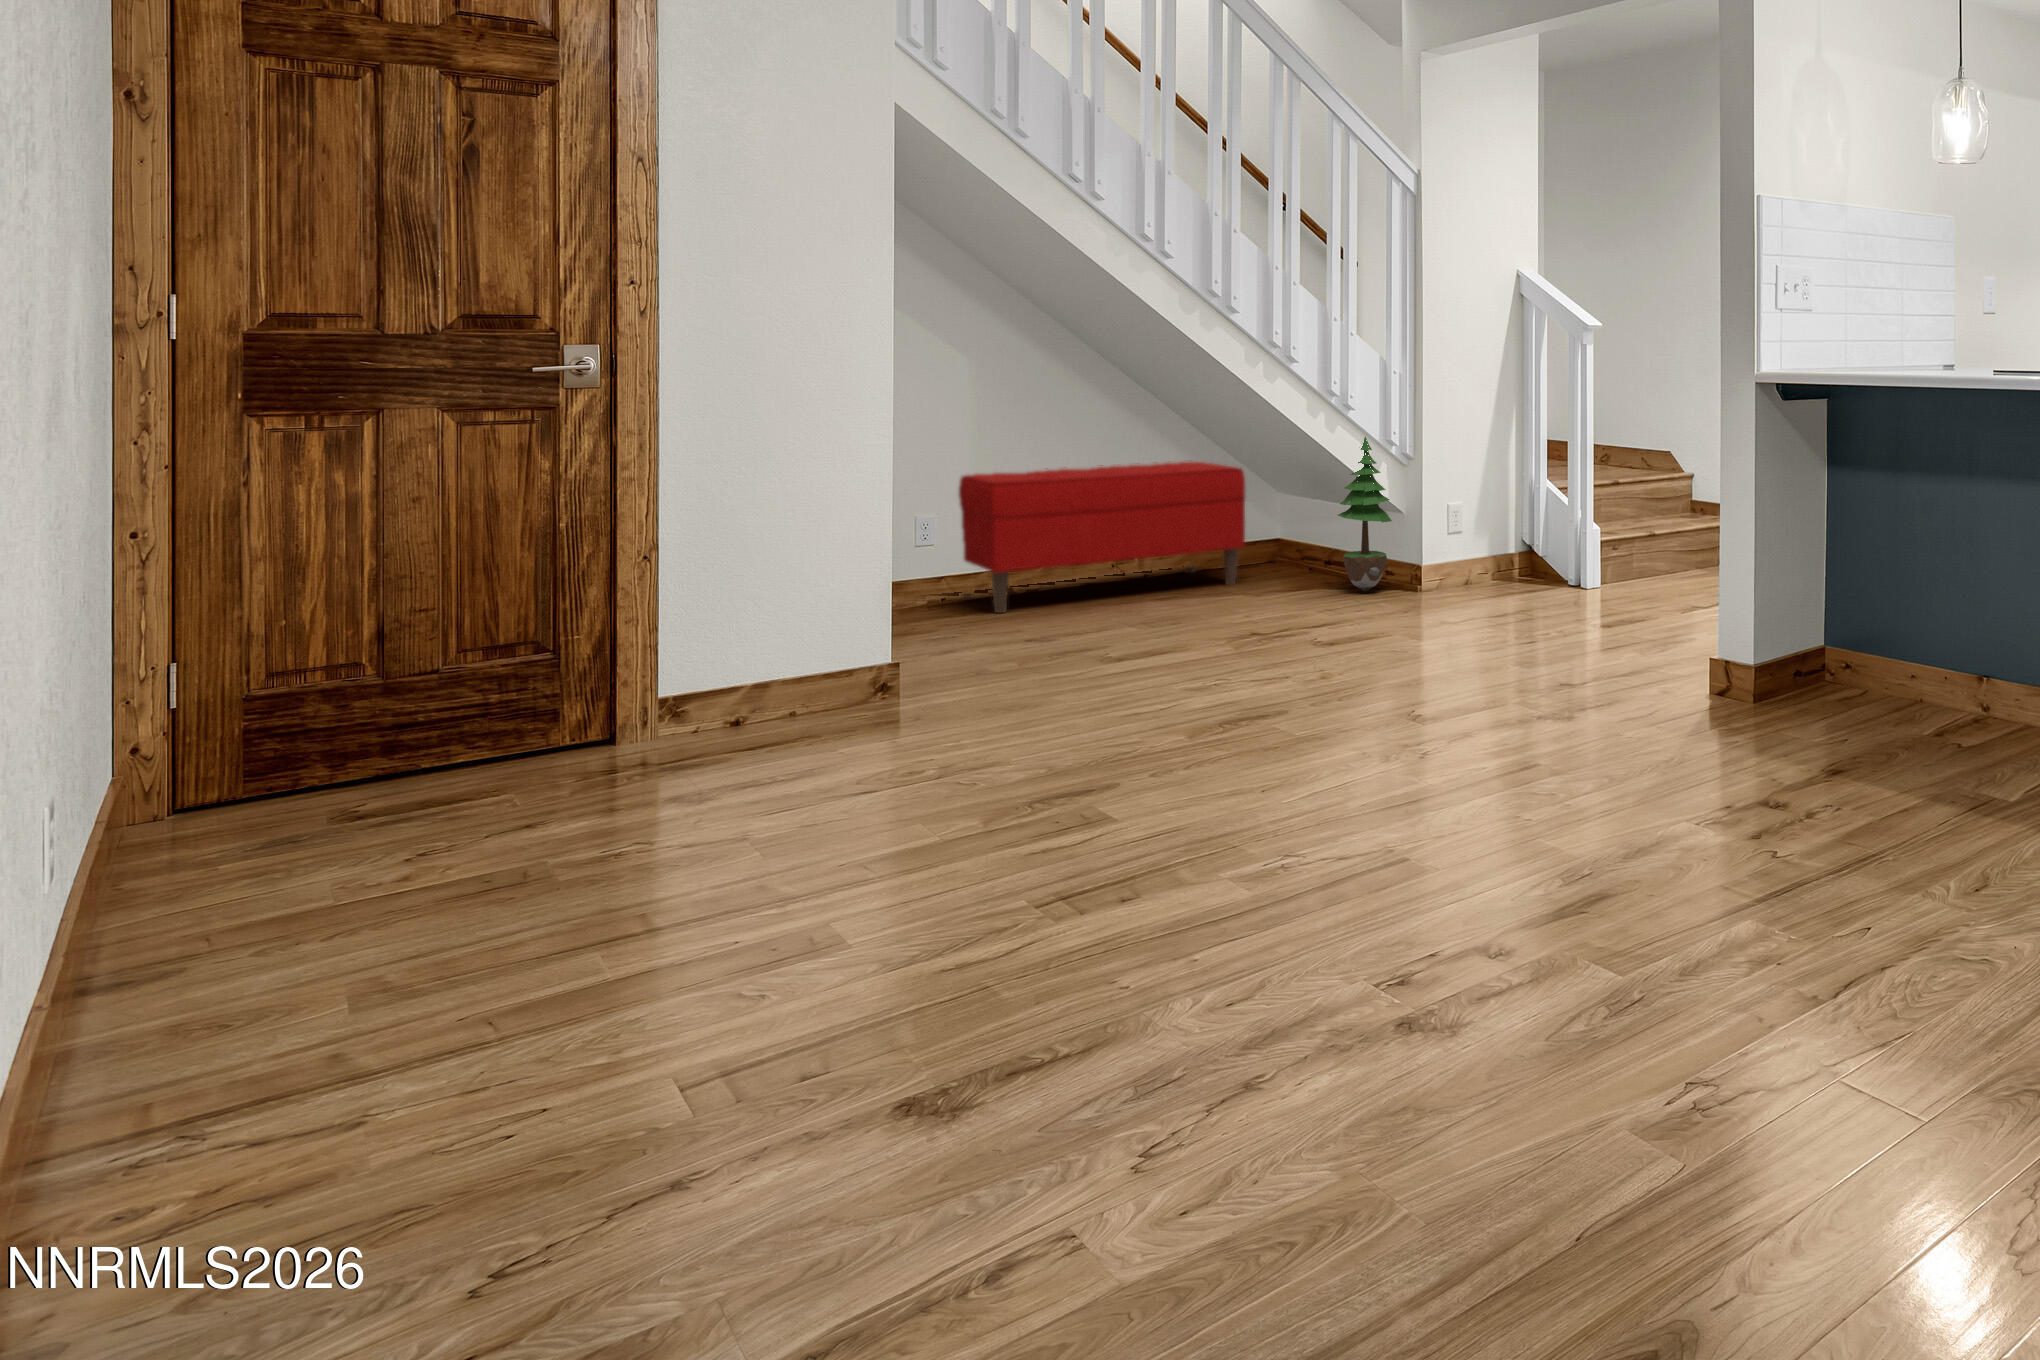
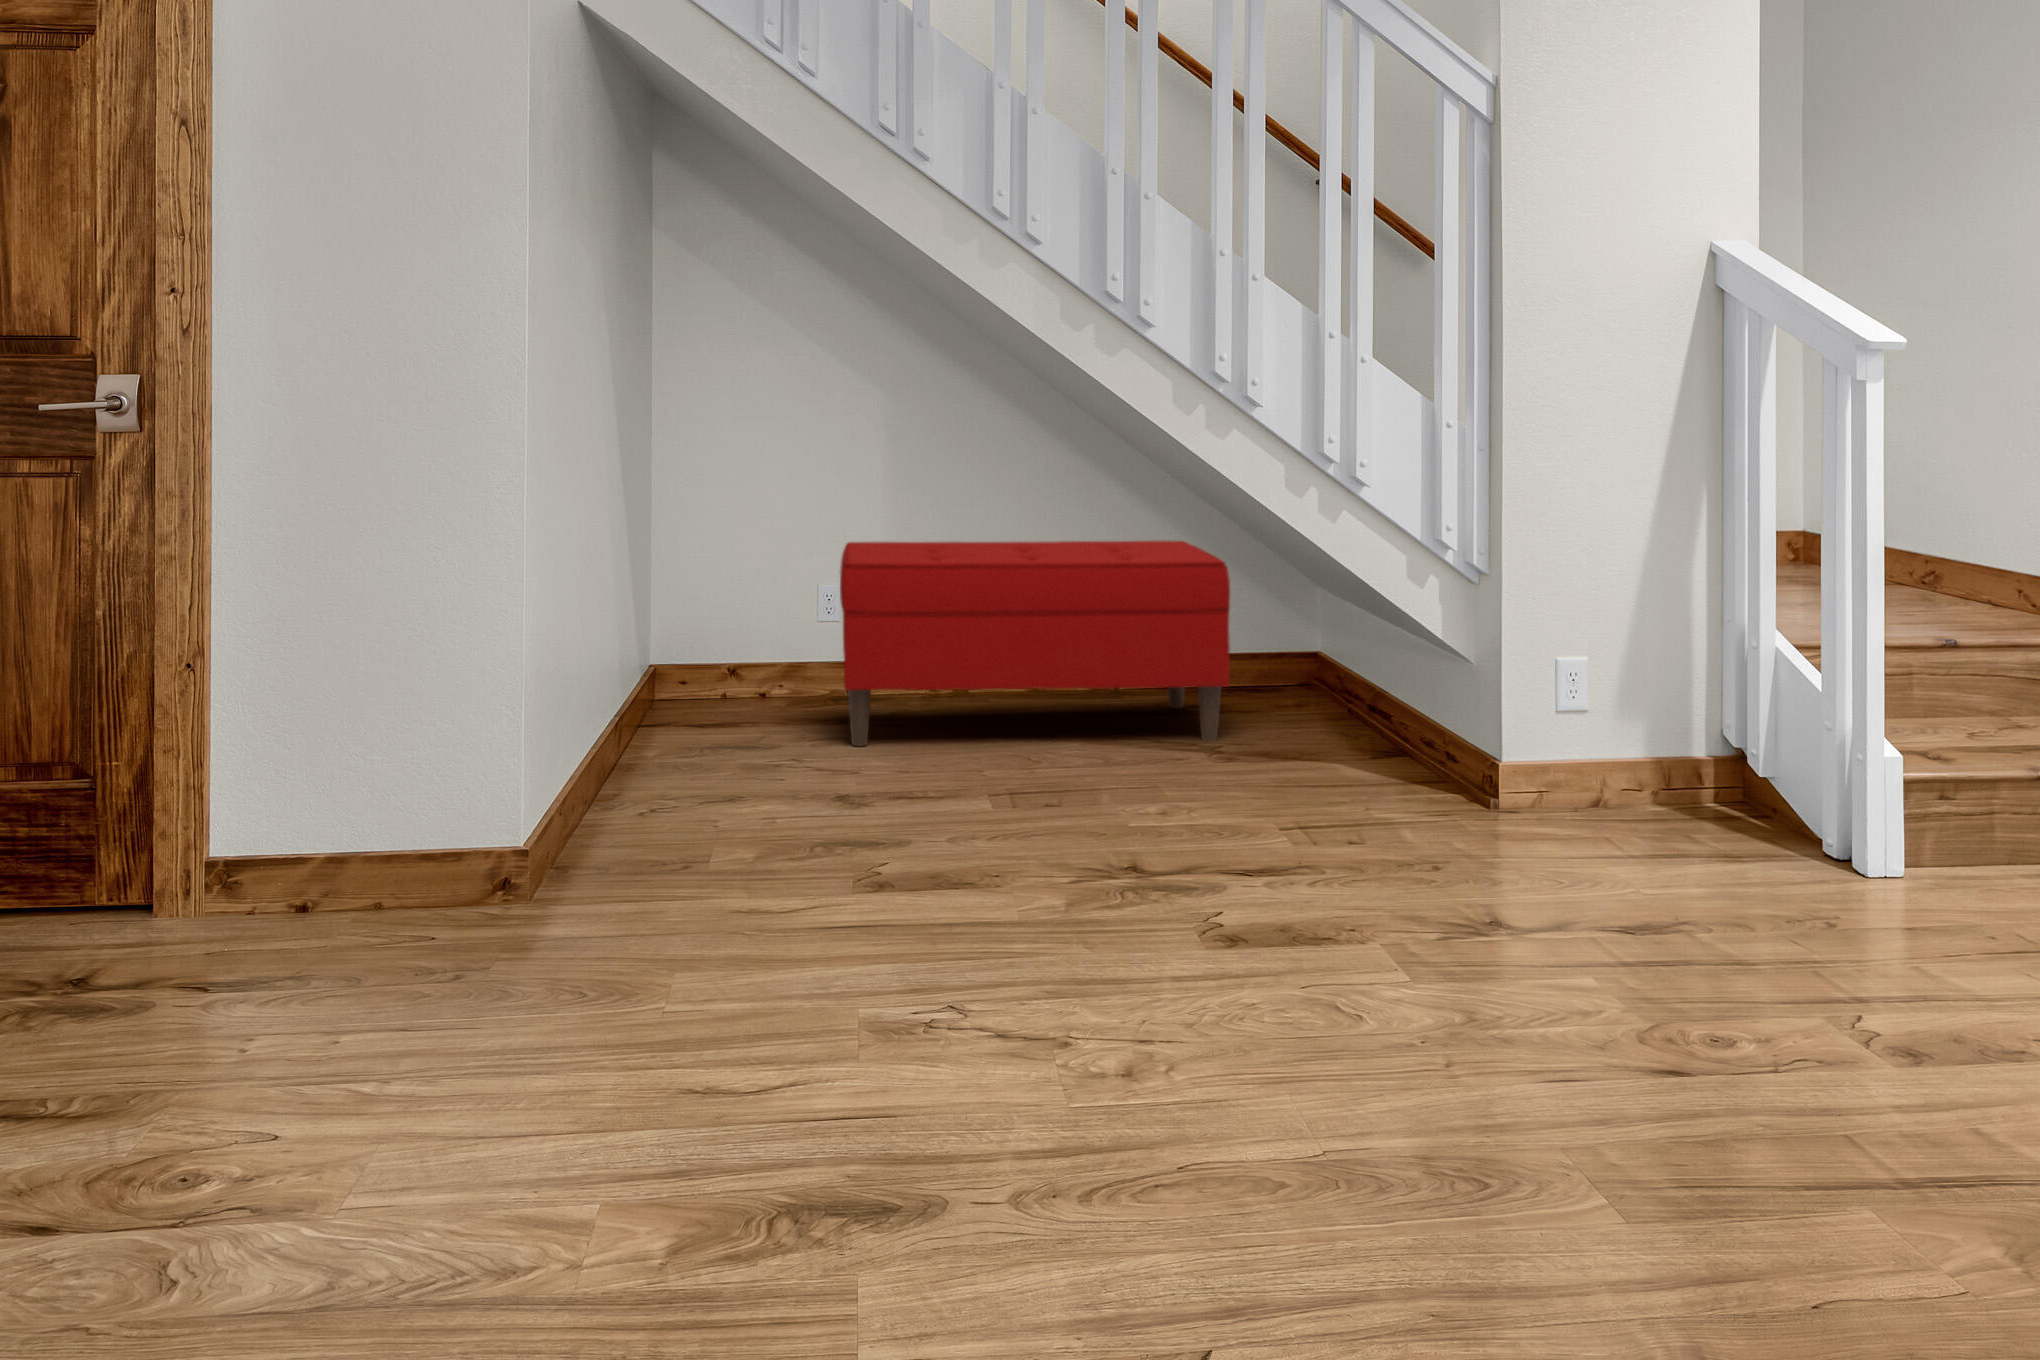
potted tree: present [1338,437,1392,591] -> none [1351,528,1450,793]

